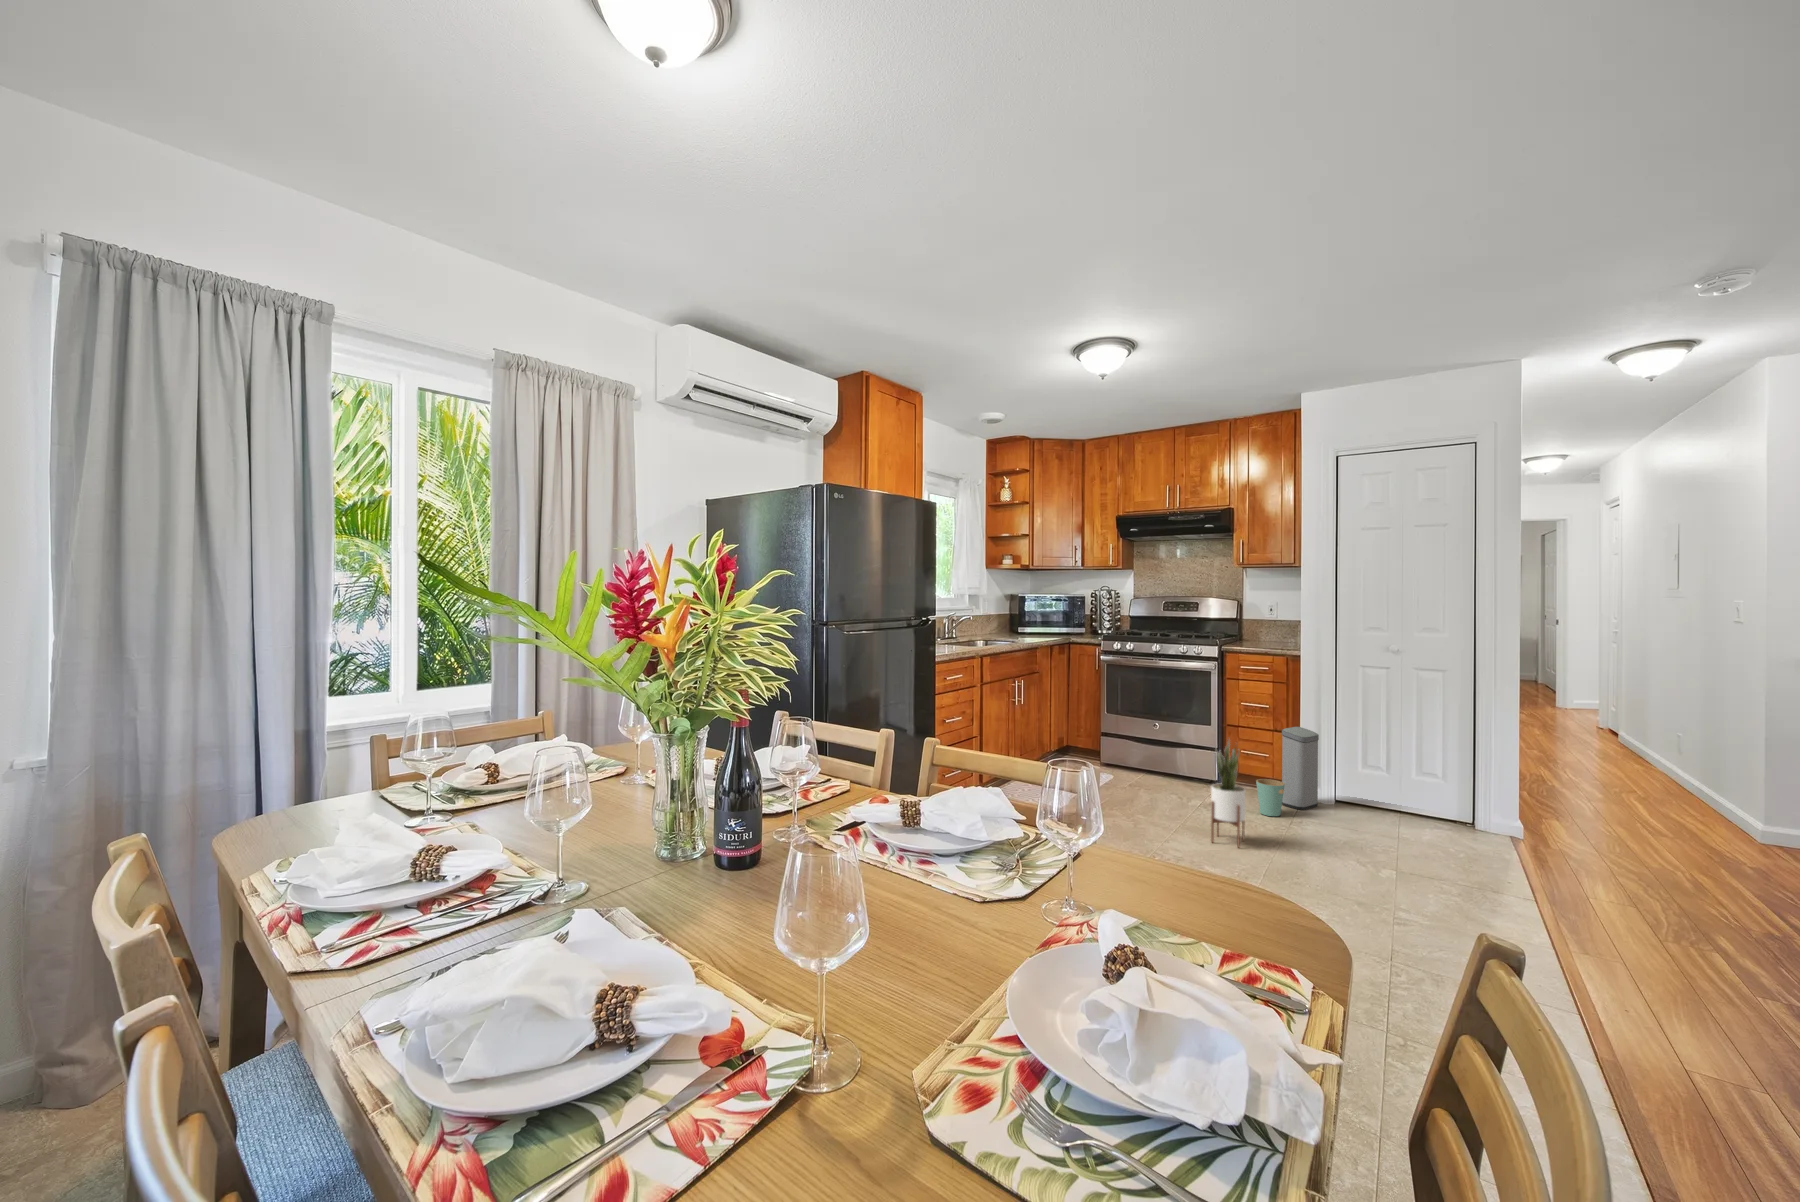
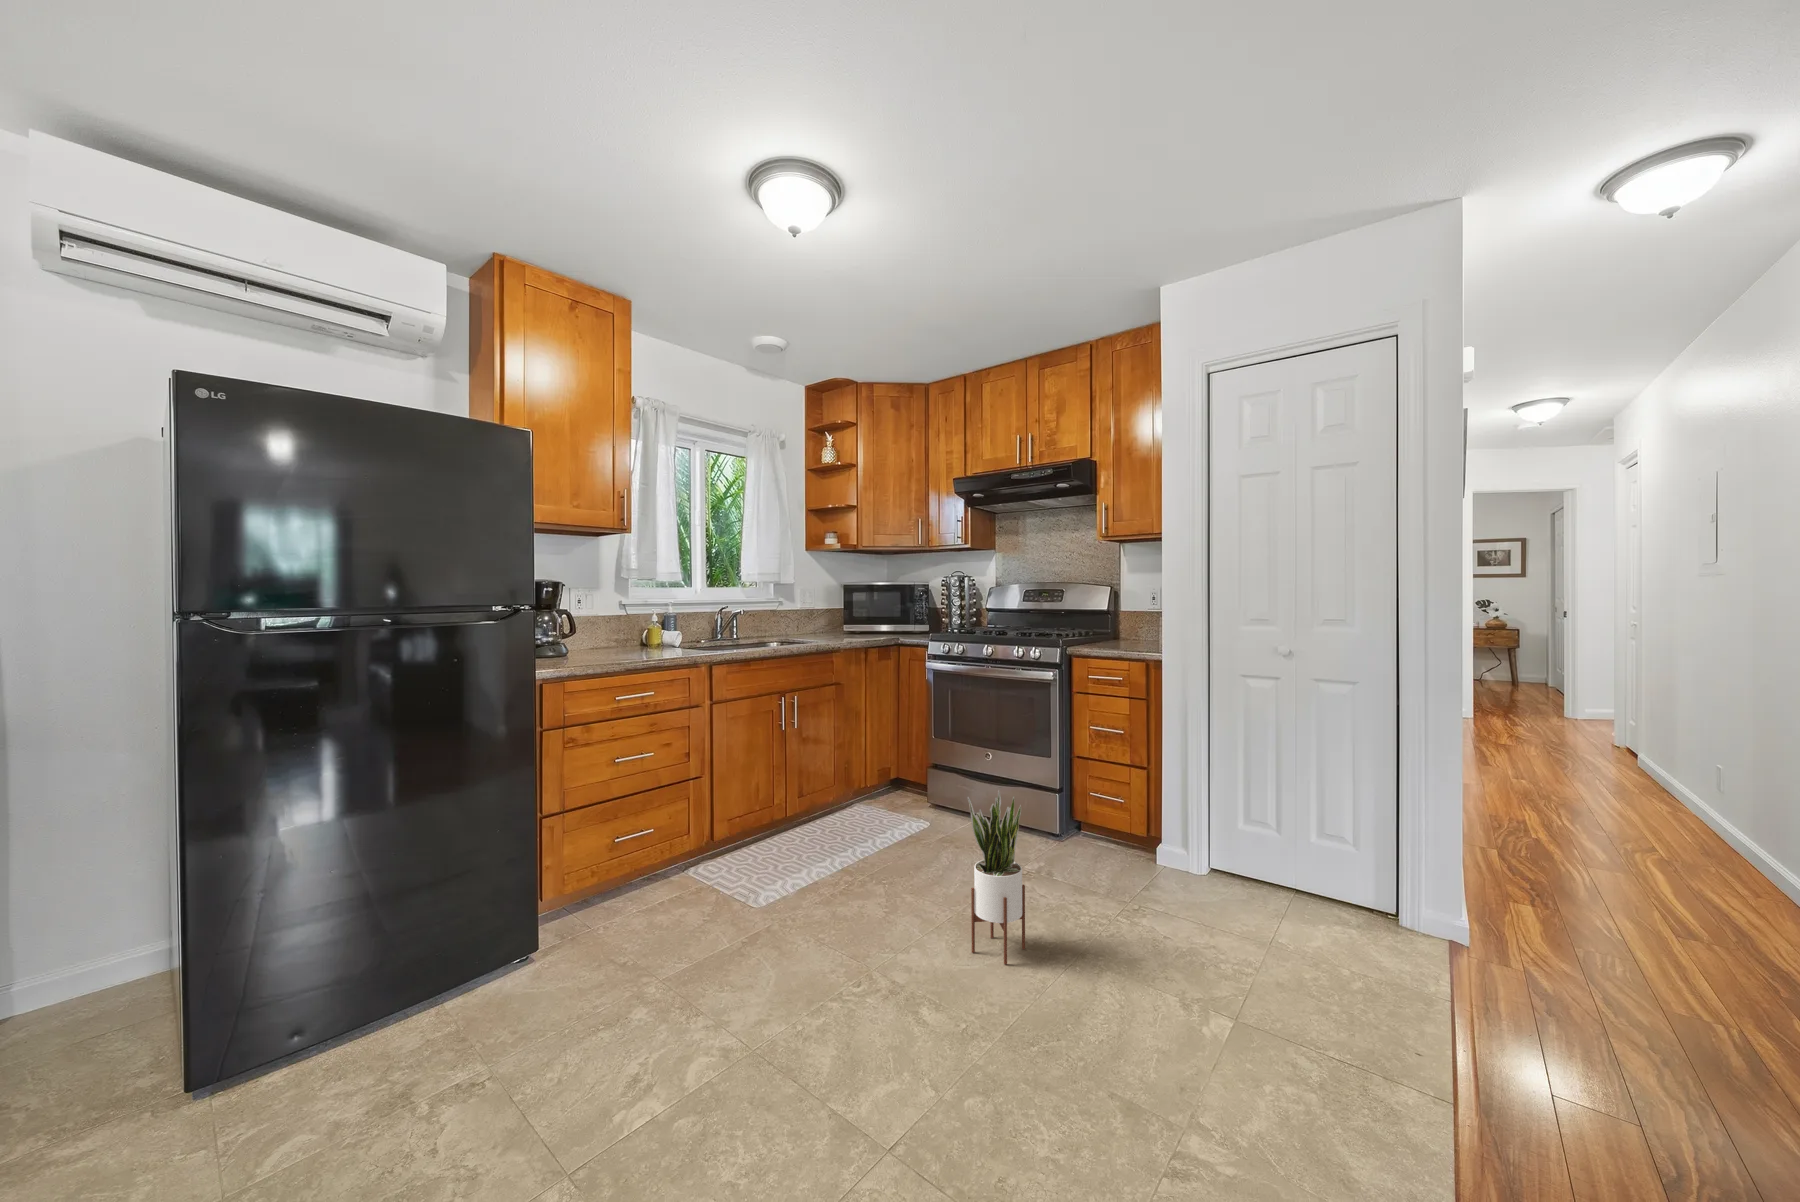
trash can: present [1256,727,1319,816] -> none [1080,763,1179,898]

